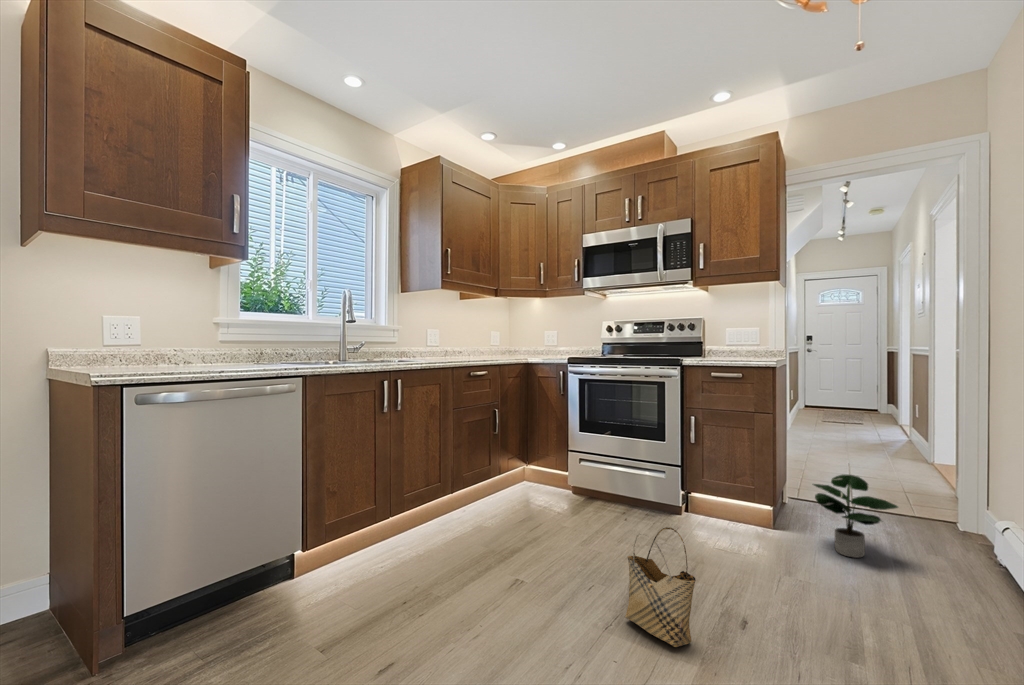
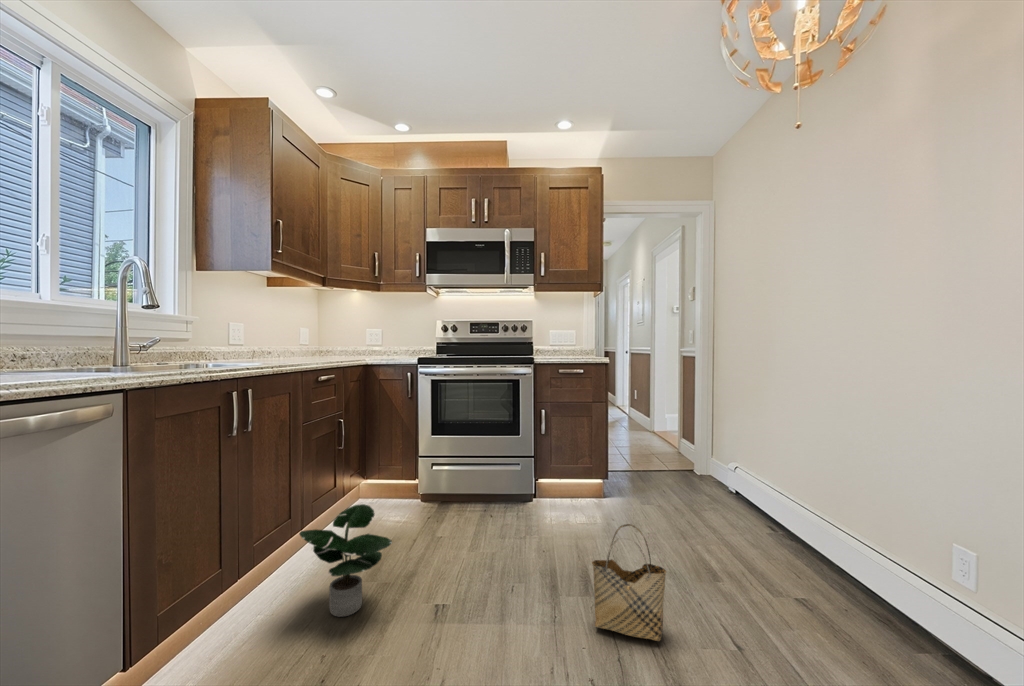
potted plant: present [813,475,898,558] -> present [299,504,392,617]

